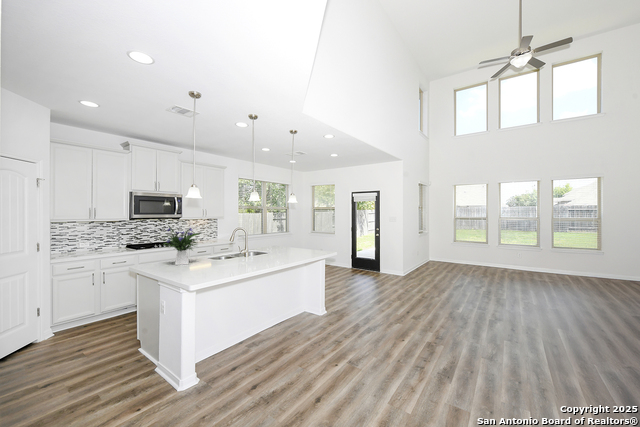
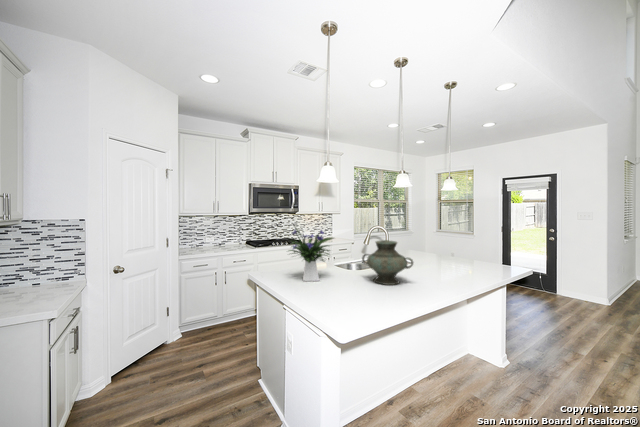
vase: none [222,233,254,263] -> present [362,240,413,285]

